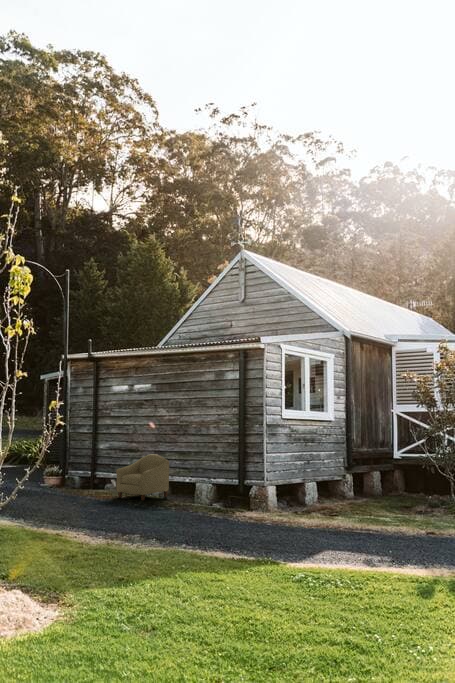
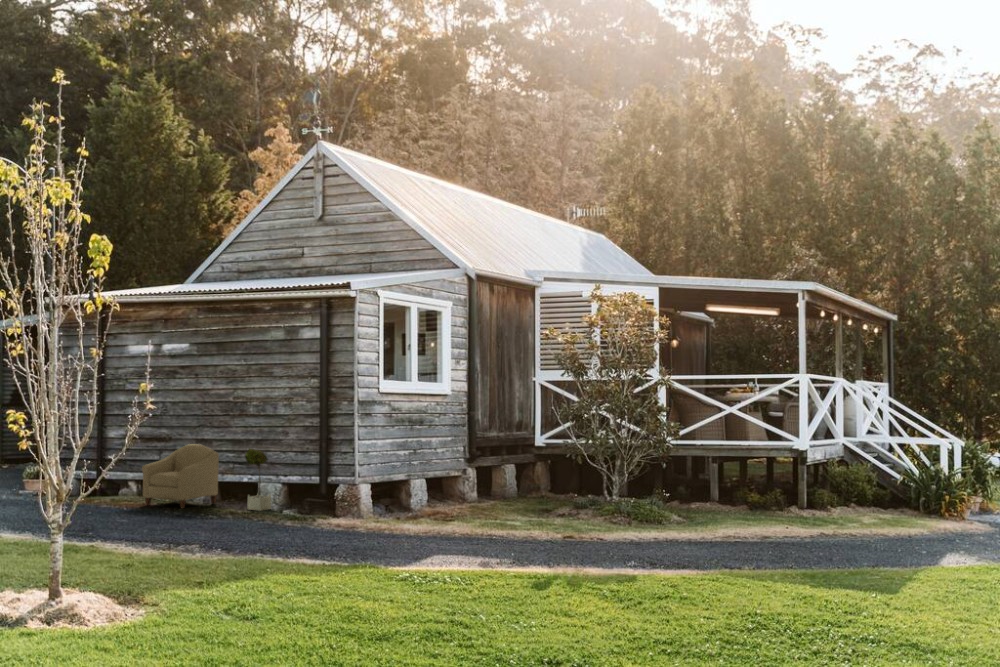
potted tree: none [186,458,205,504] -> present [245,449,271,511]

